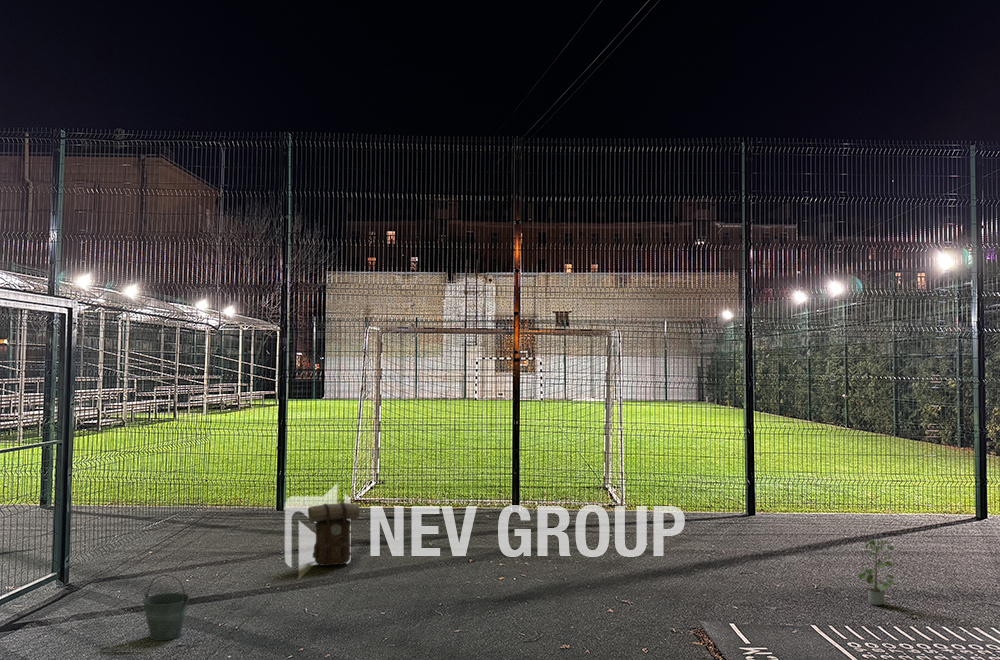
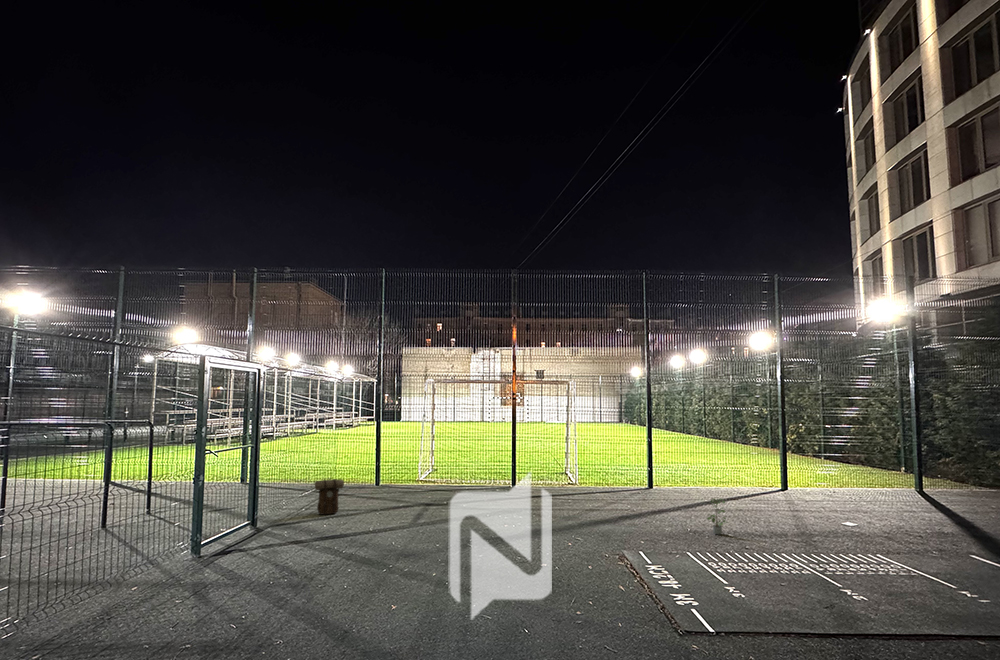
backpack: present [308,503,360,566] -> present [315,479,344,515]
bucket: present [143,575,189,641] -> none [323,517,347,553]

